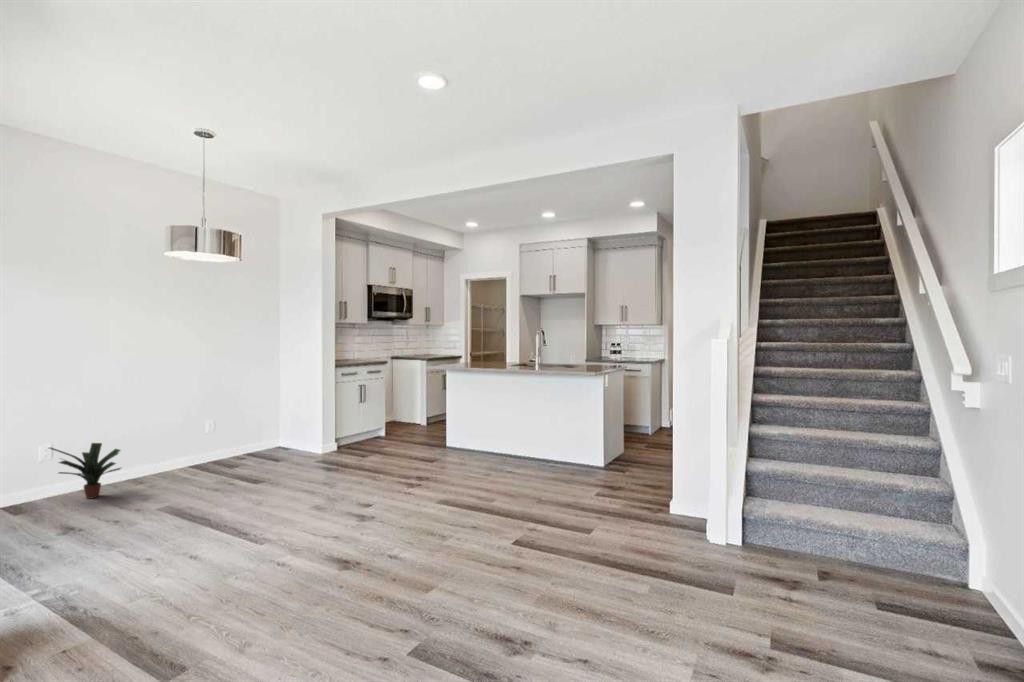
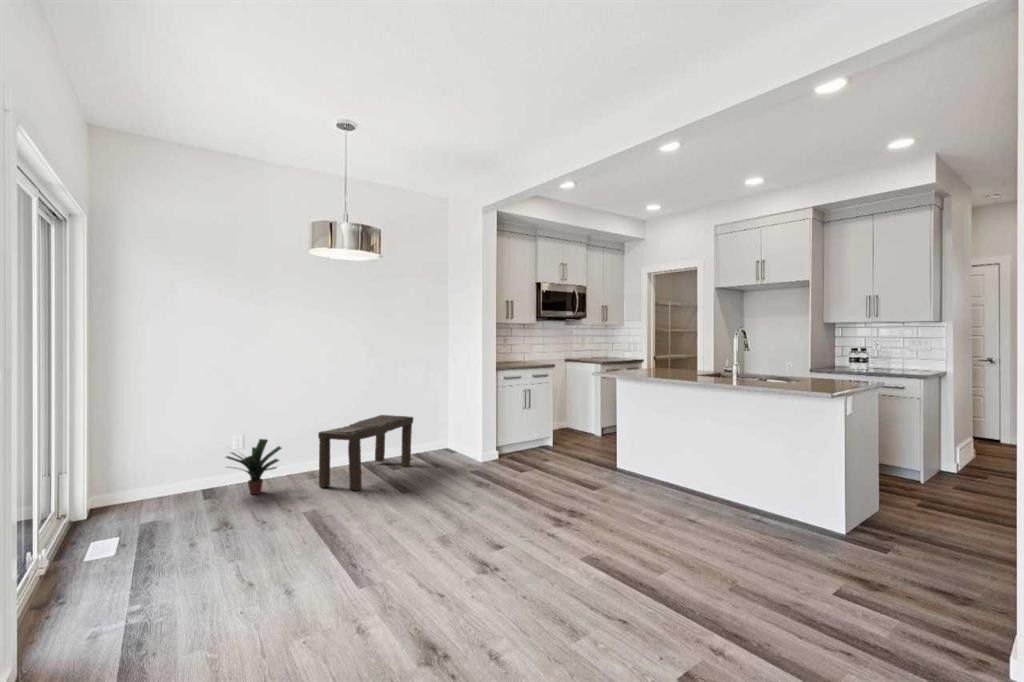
bench: none [164,413,257,485] -> present [318,415,413,490]

